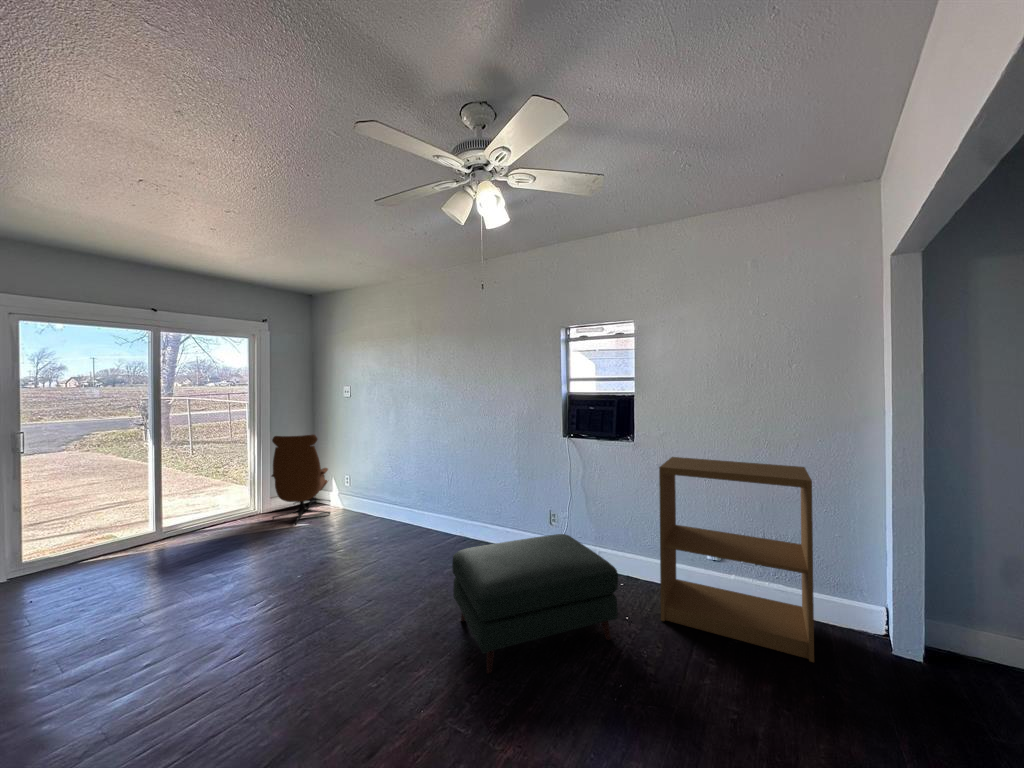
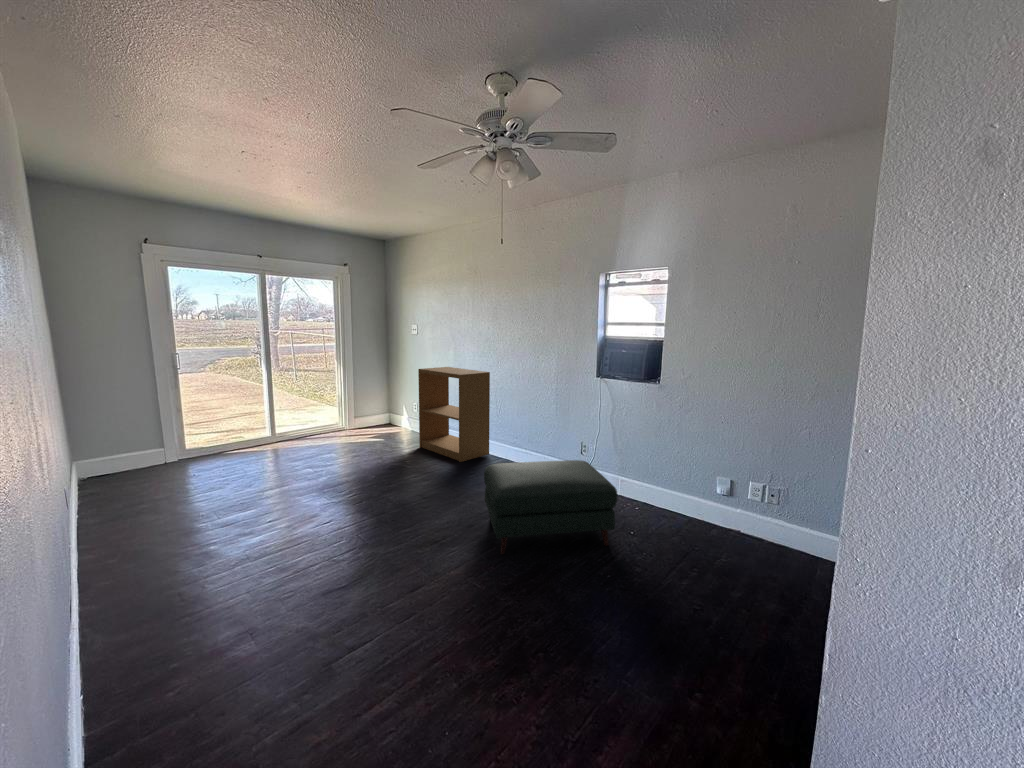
lounge chair: present [272,435,330,525] -> none [354,365,404,441]
bookshelf: present [659,457,814,662] -> present [418,367,490,462]

